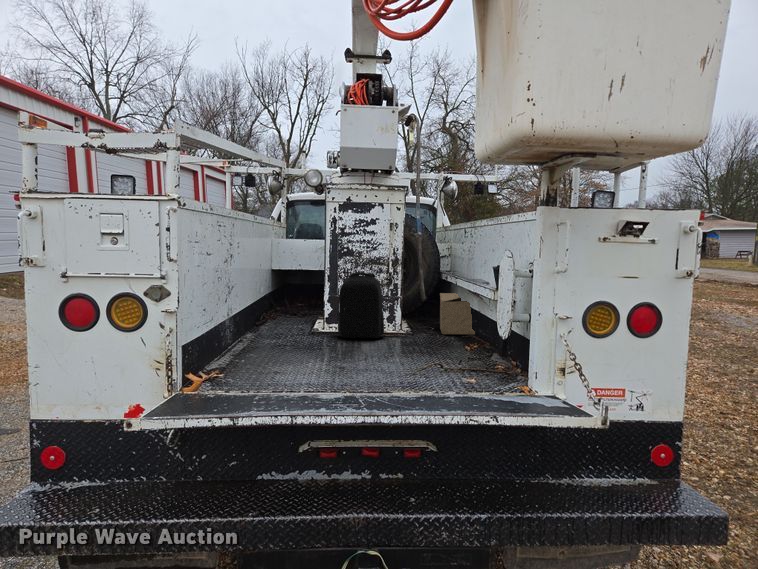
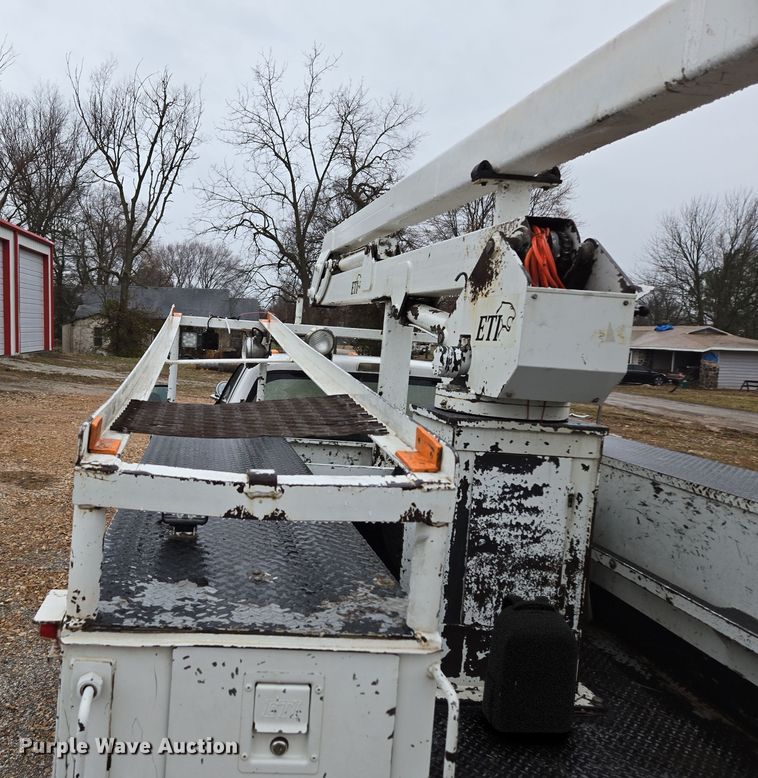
cardboard box: present [440,293,475,334] -> none [605,599,710,704]

